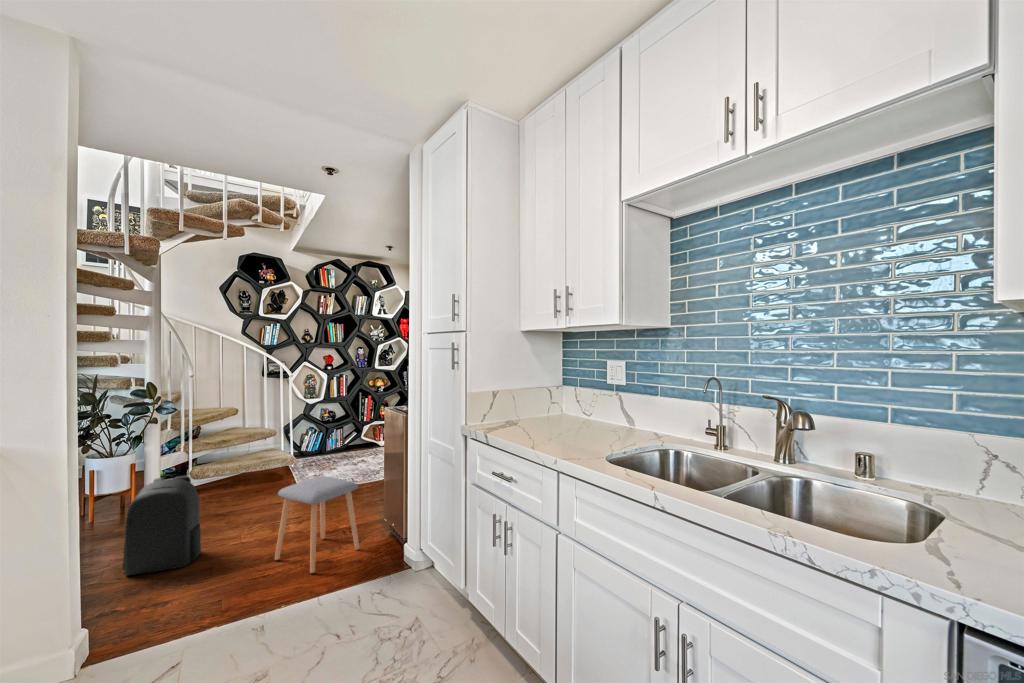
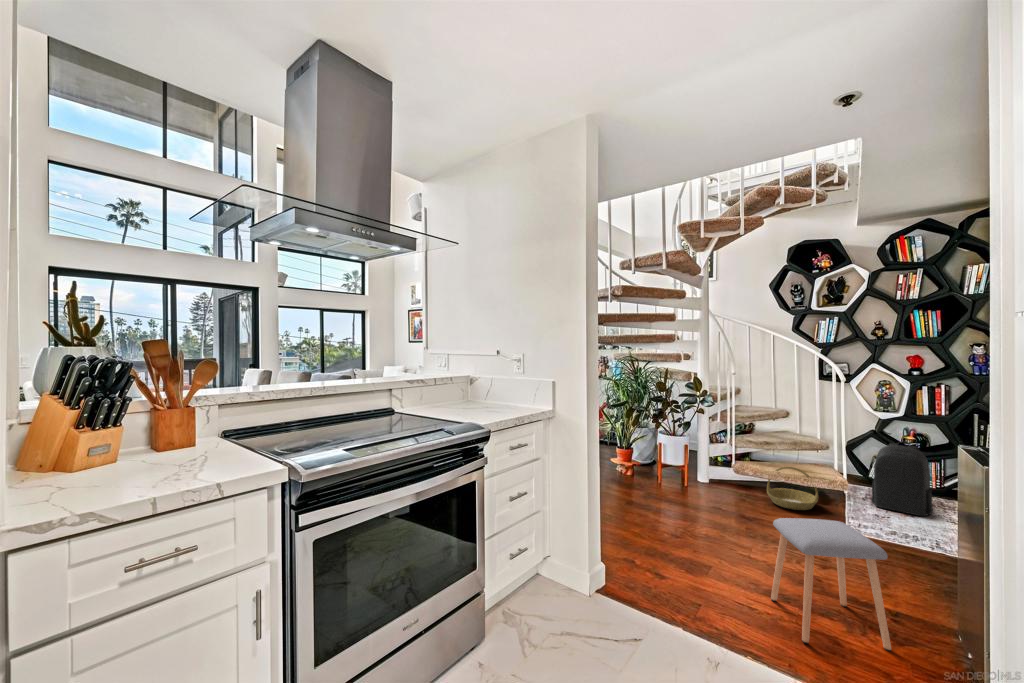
basket: none [229,455,275,493] -> present [767,467,818,510]
backpack: present [123,475,201,575] -> present [871,444,933,516]

